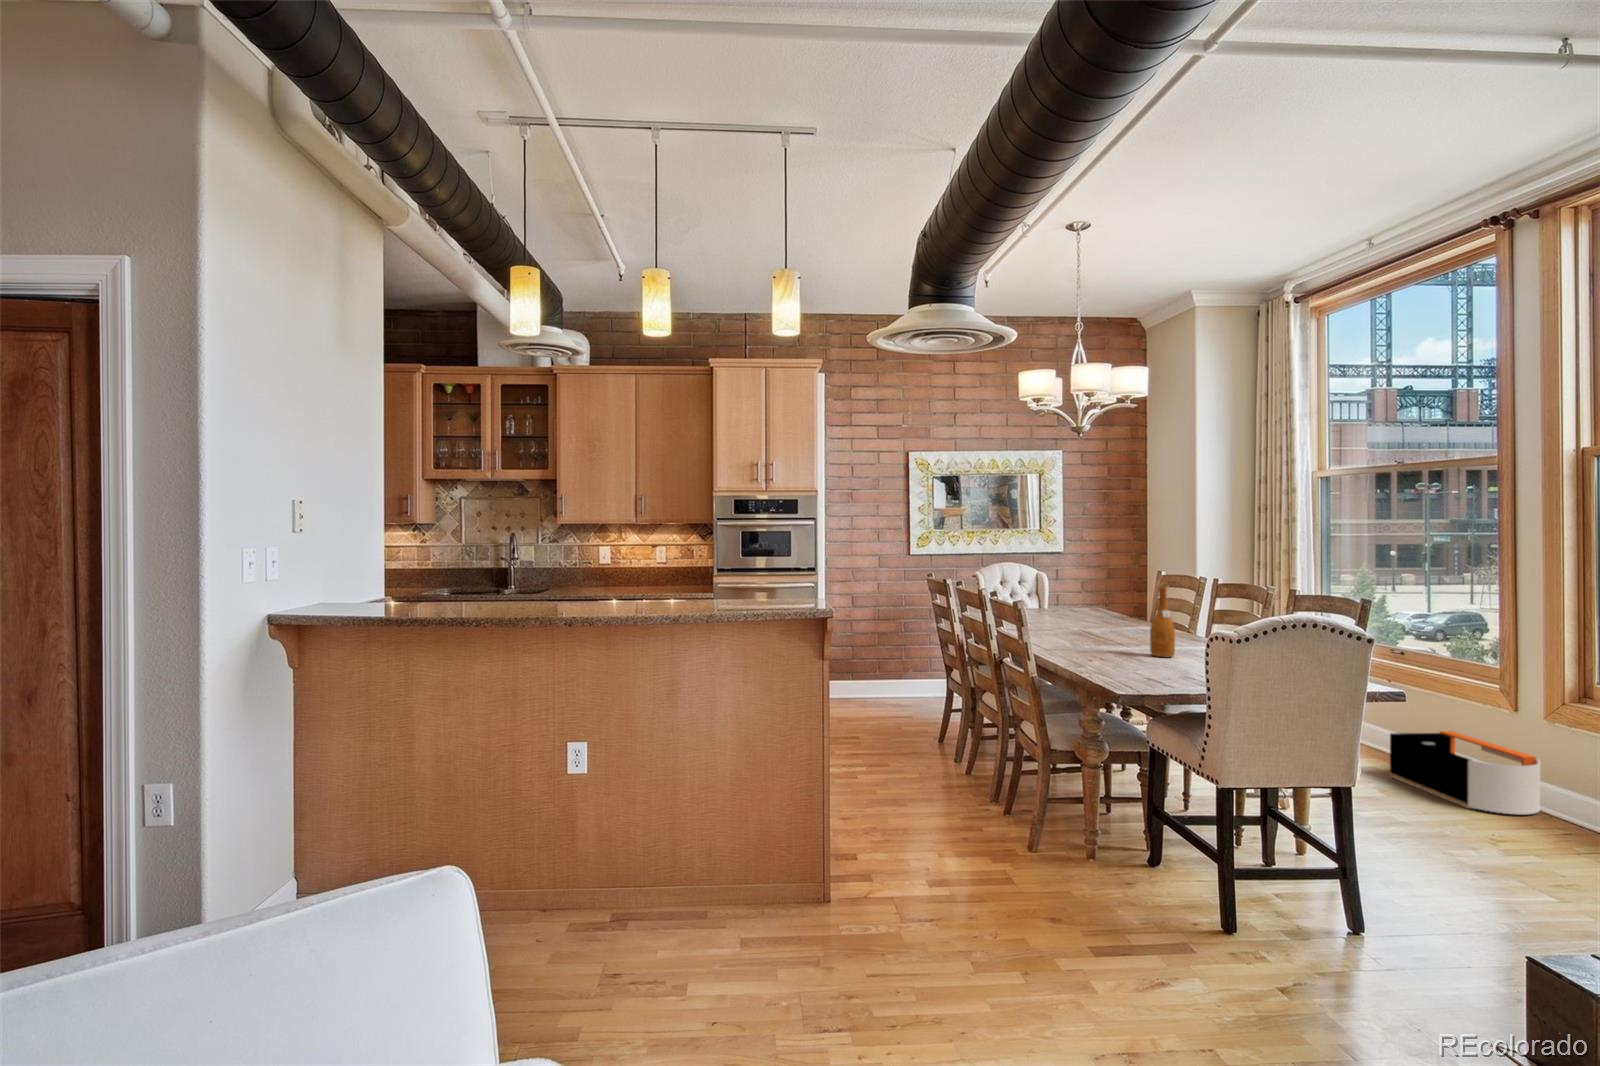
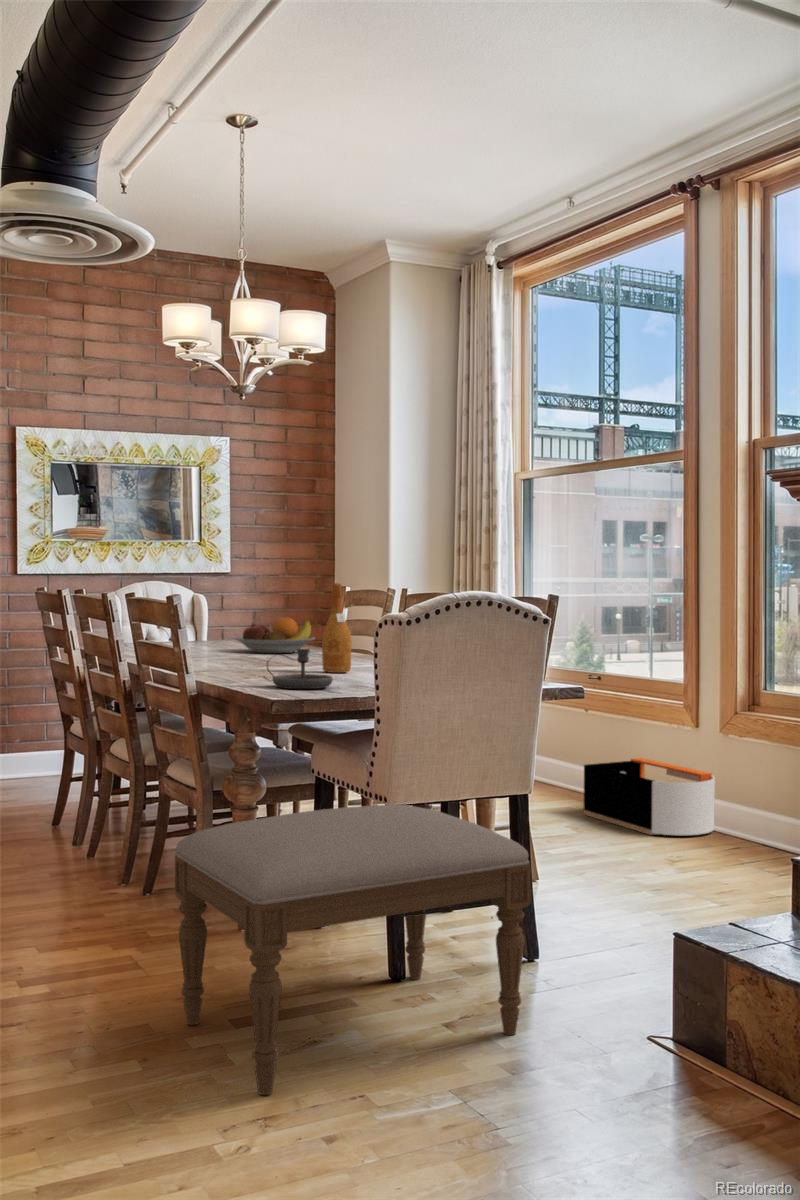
fruit bowl: none [1071,599,1137,626] -> present [234,617,315,653]
candlestick: none [1107,648,1165,682] -> present [264,649,333,689]
ottoman: none [1044,789,1366,1027] -> present [175,804,531,1095]

